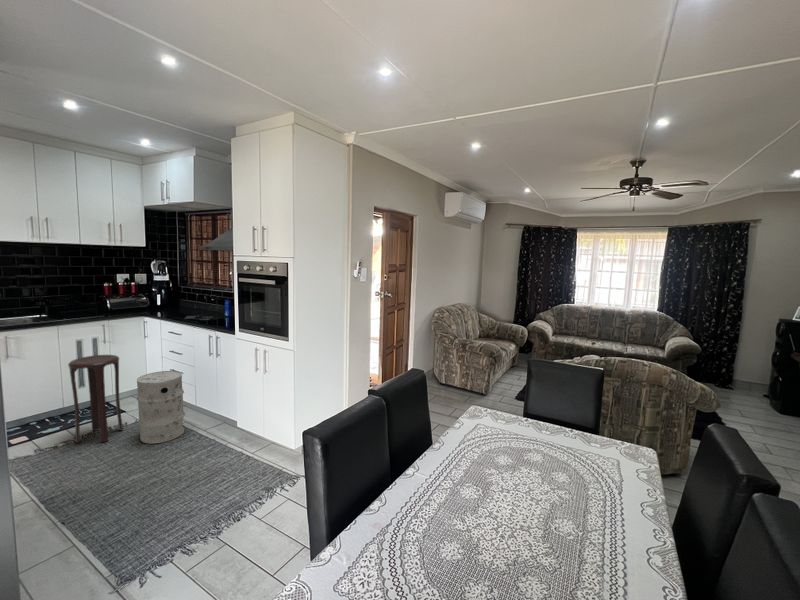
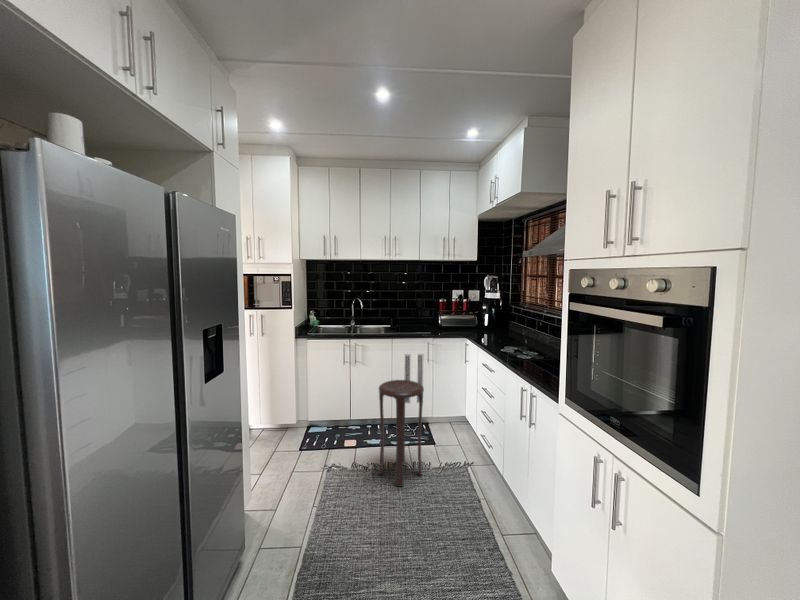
trash can: present [137,371,185,444] -> none [429,419,483,526]

